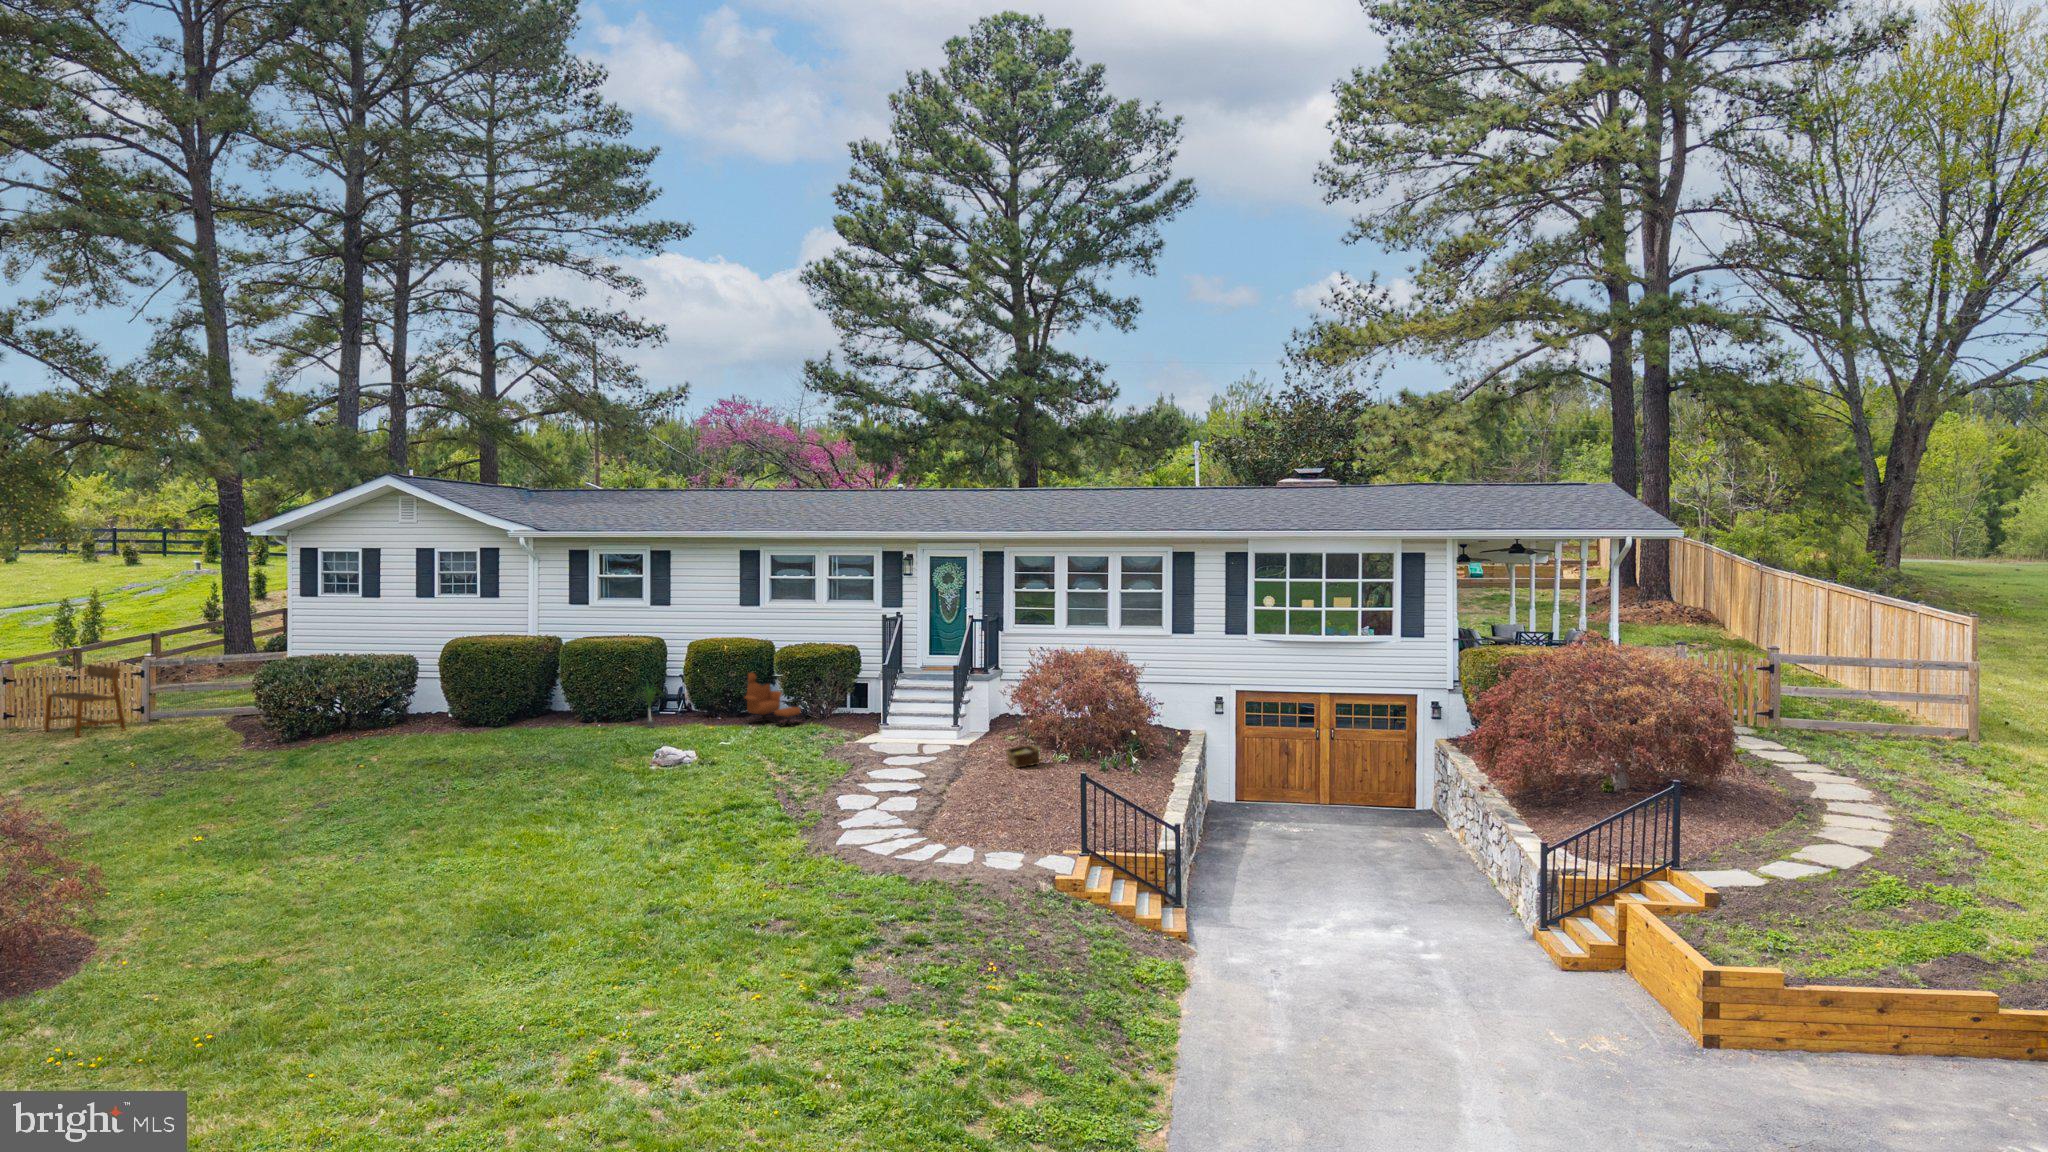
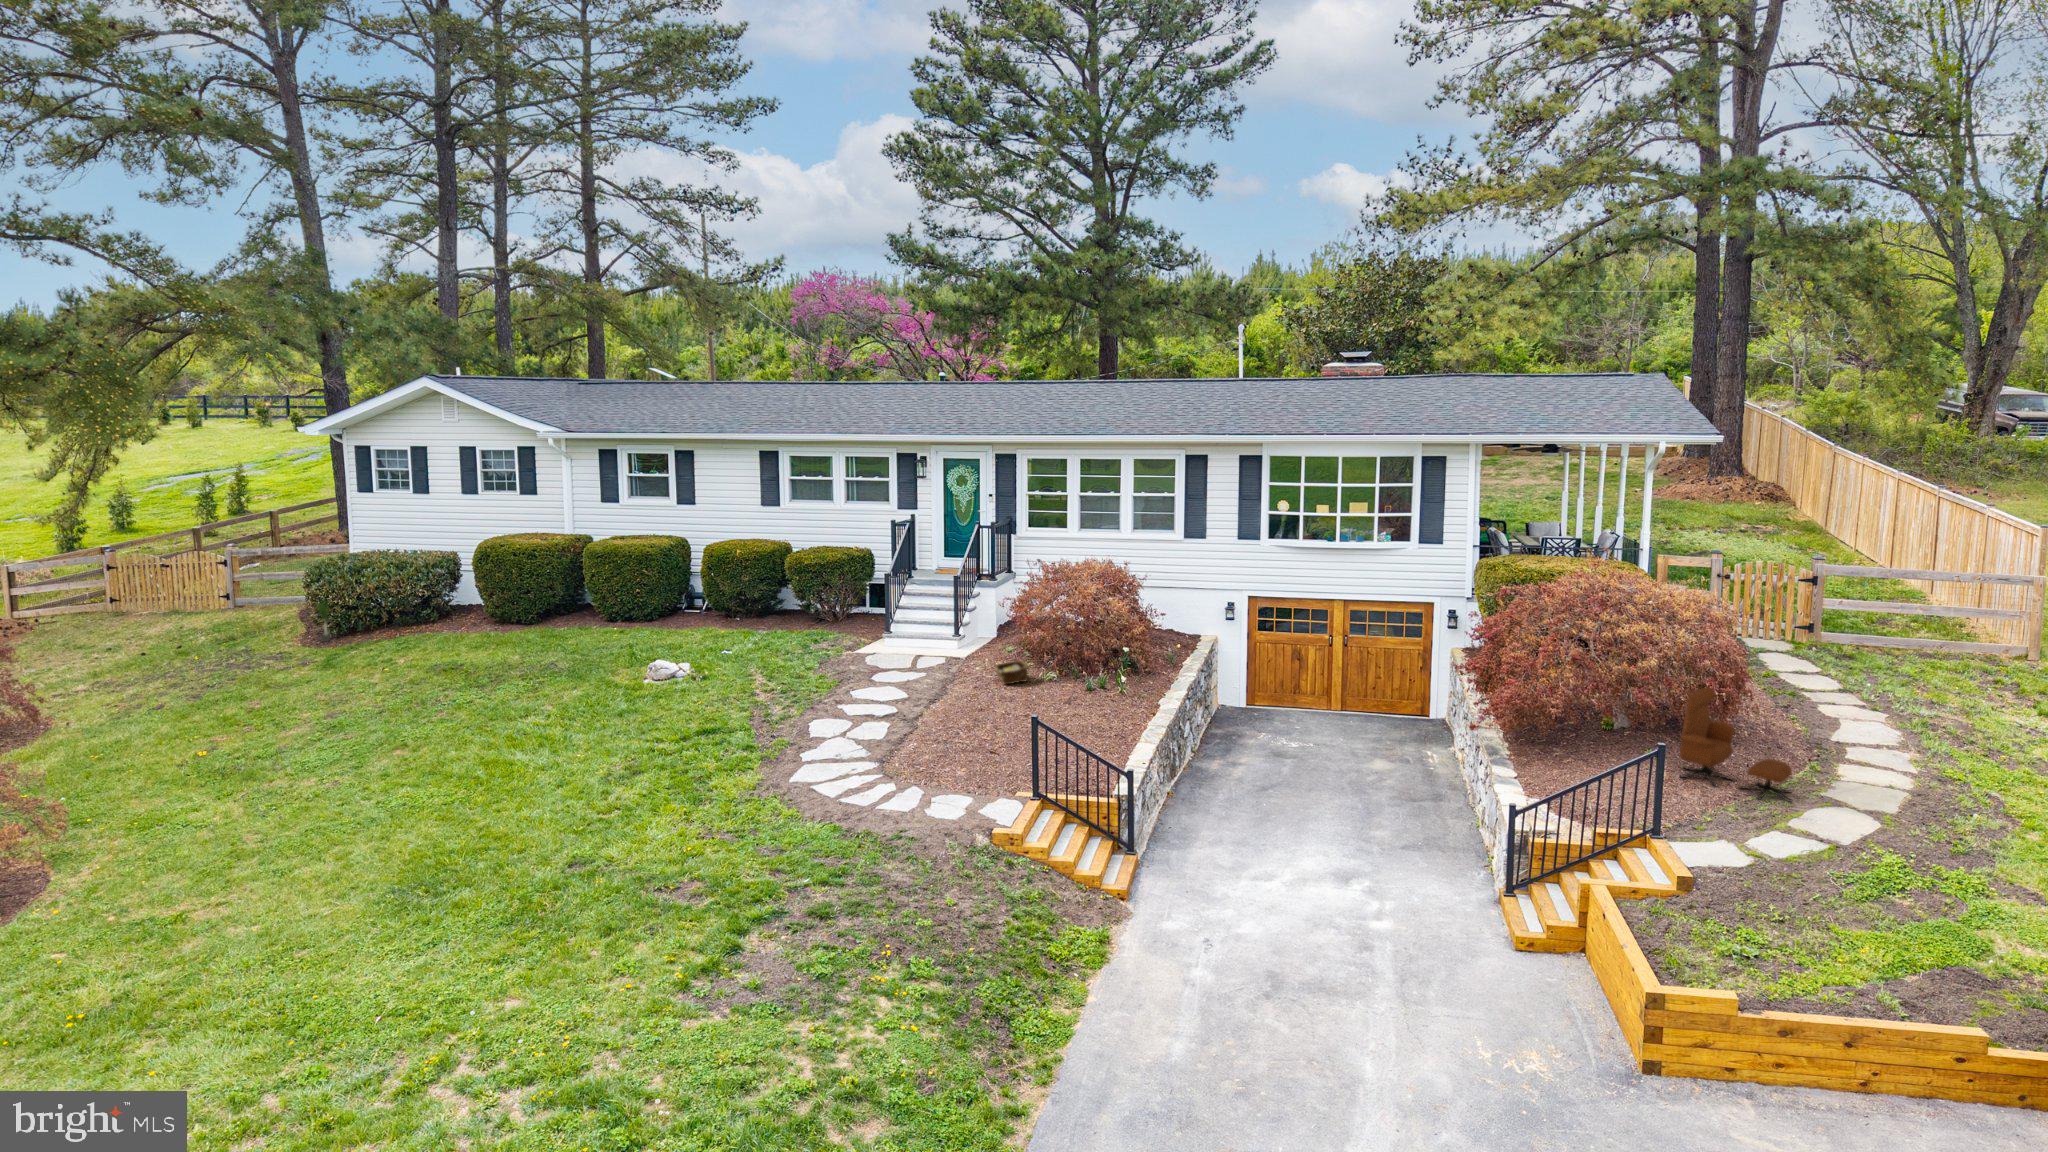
bench: present [44,664,126,737] -> none [148,563,218,633]
lounge chair: present [745,673,801,727] -> present [1679,688,1792,802]
potted plant: present [642,687,656,728] -> present [316,603,330,642]

